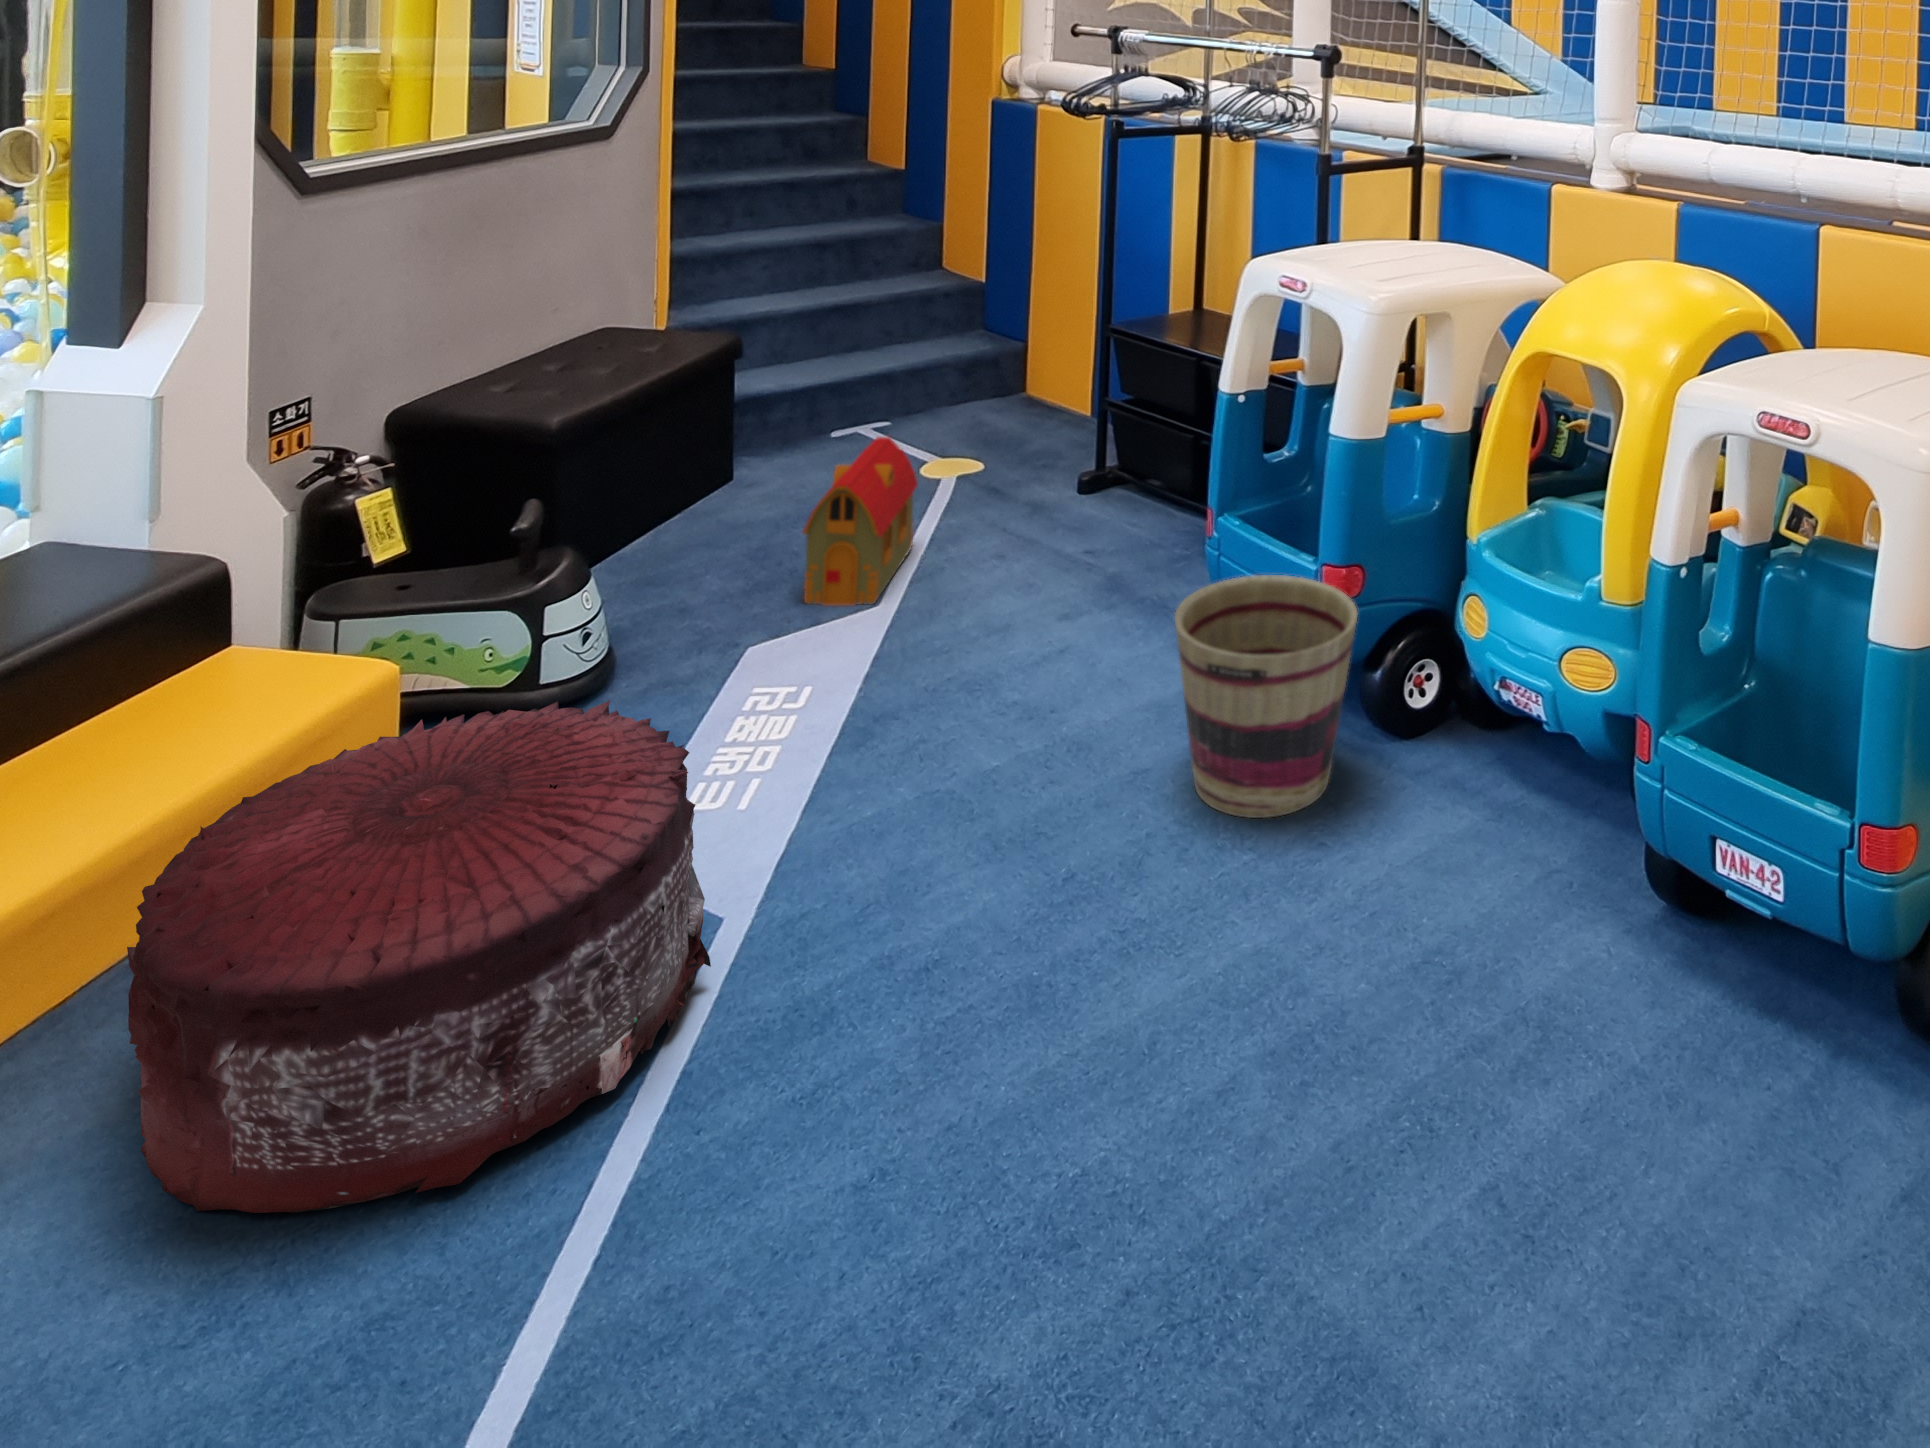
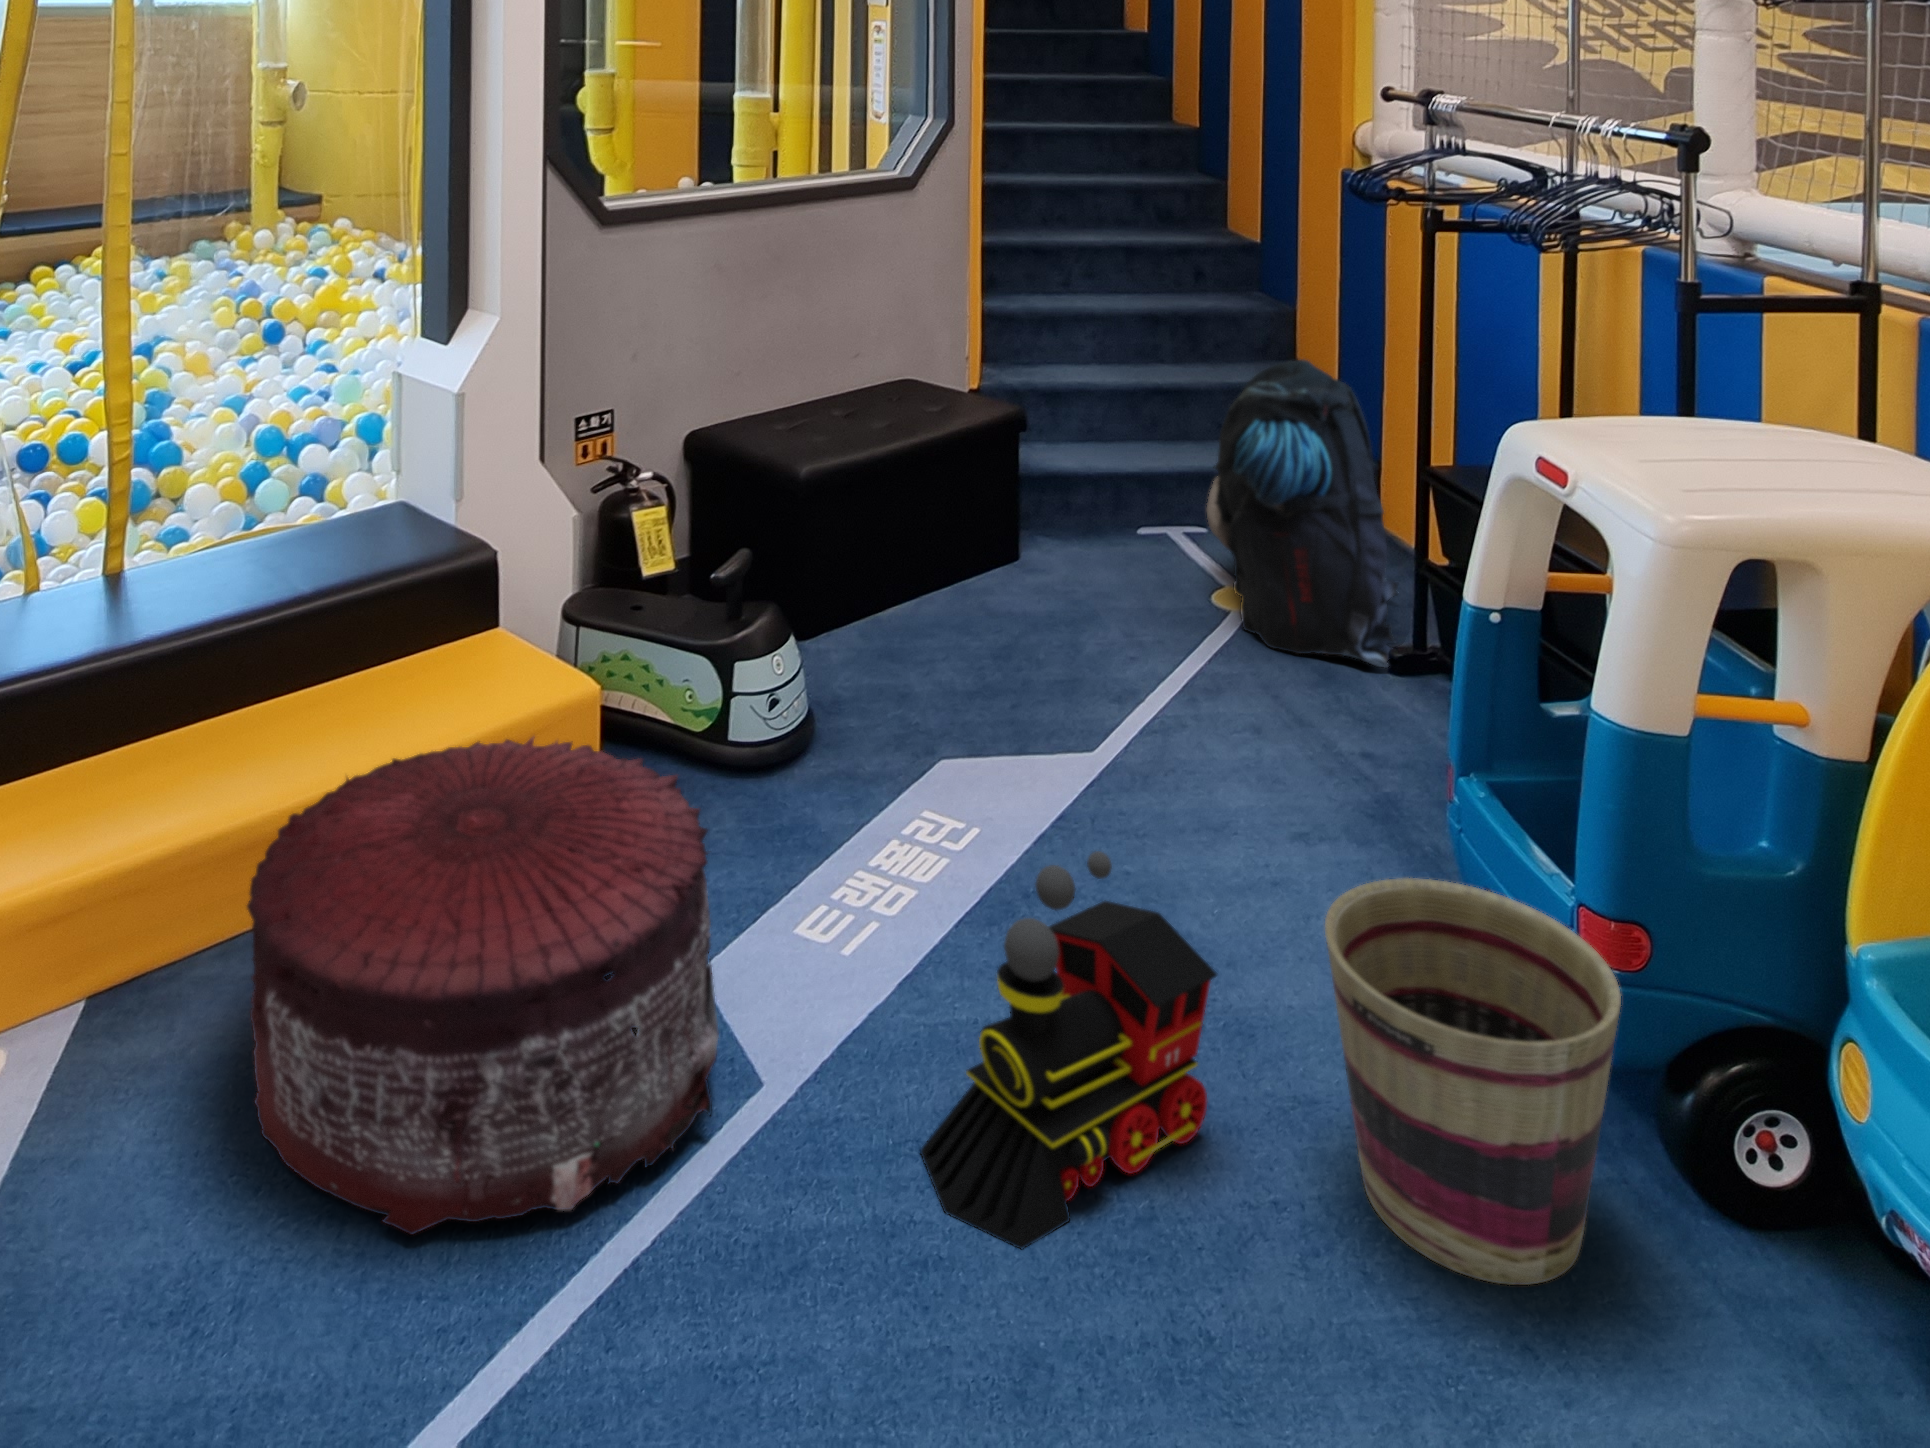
backpack: none [908,252,1081,492] -> present [1207,360,1398,667]
toy house: present [803,437,918,606] -> none [1013,552,1162,749]
toy train: none [893,627,1104,942] -> present [920,851,1217,1249]

